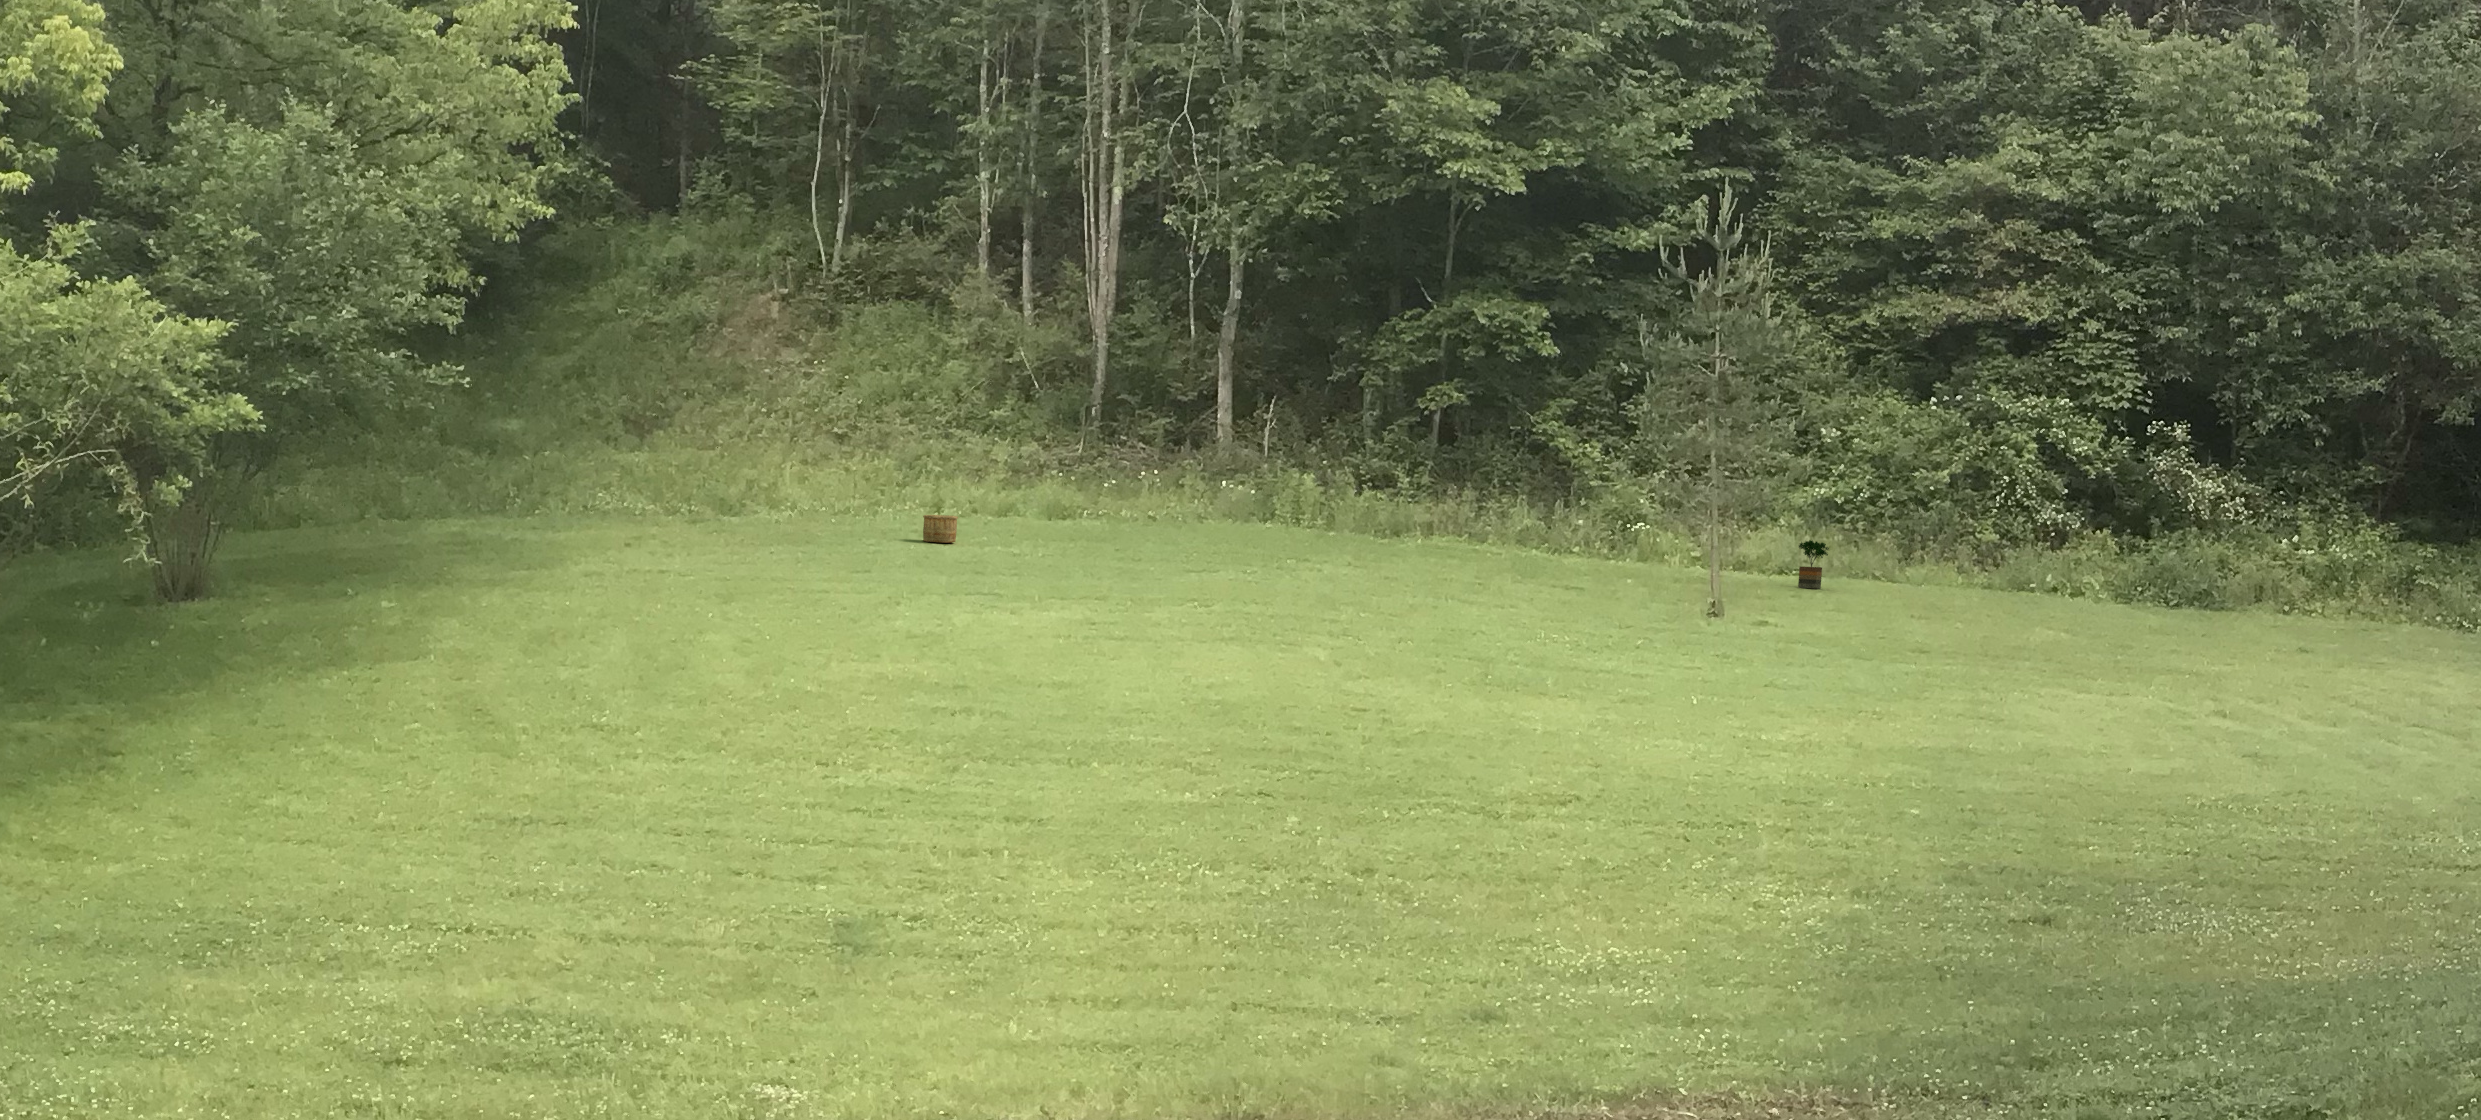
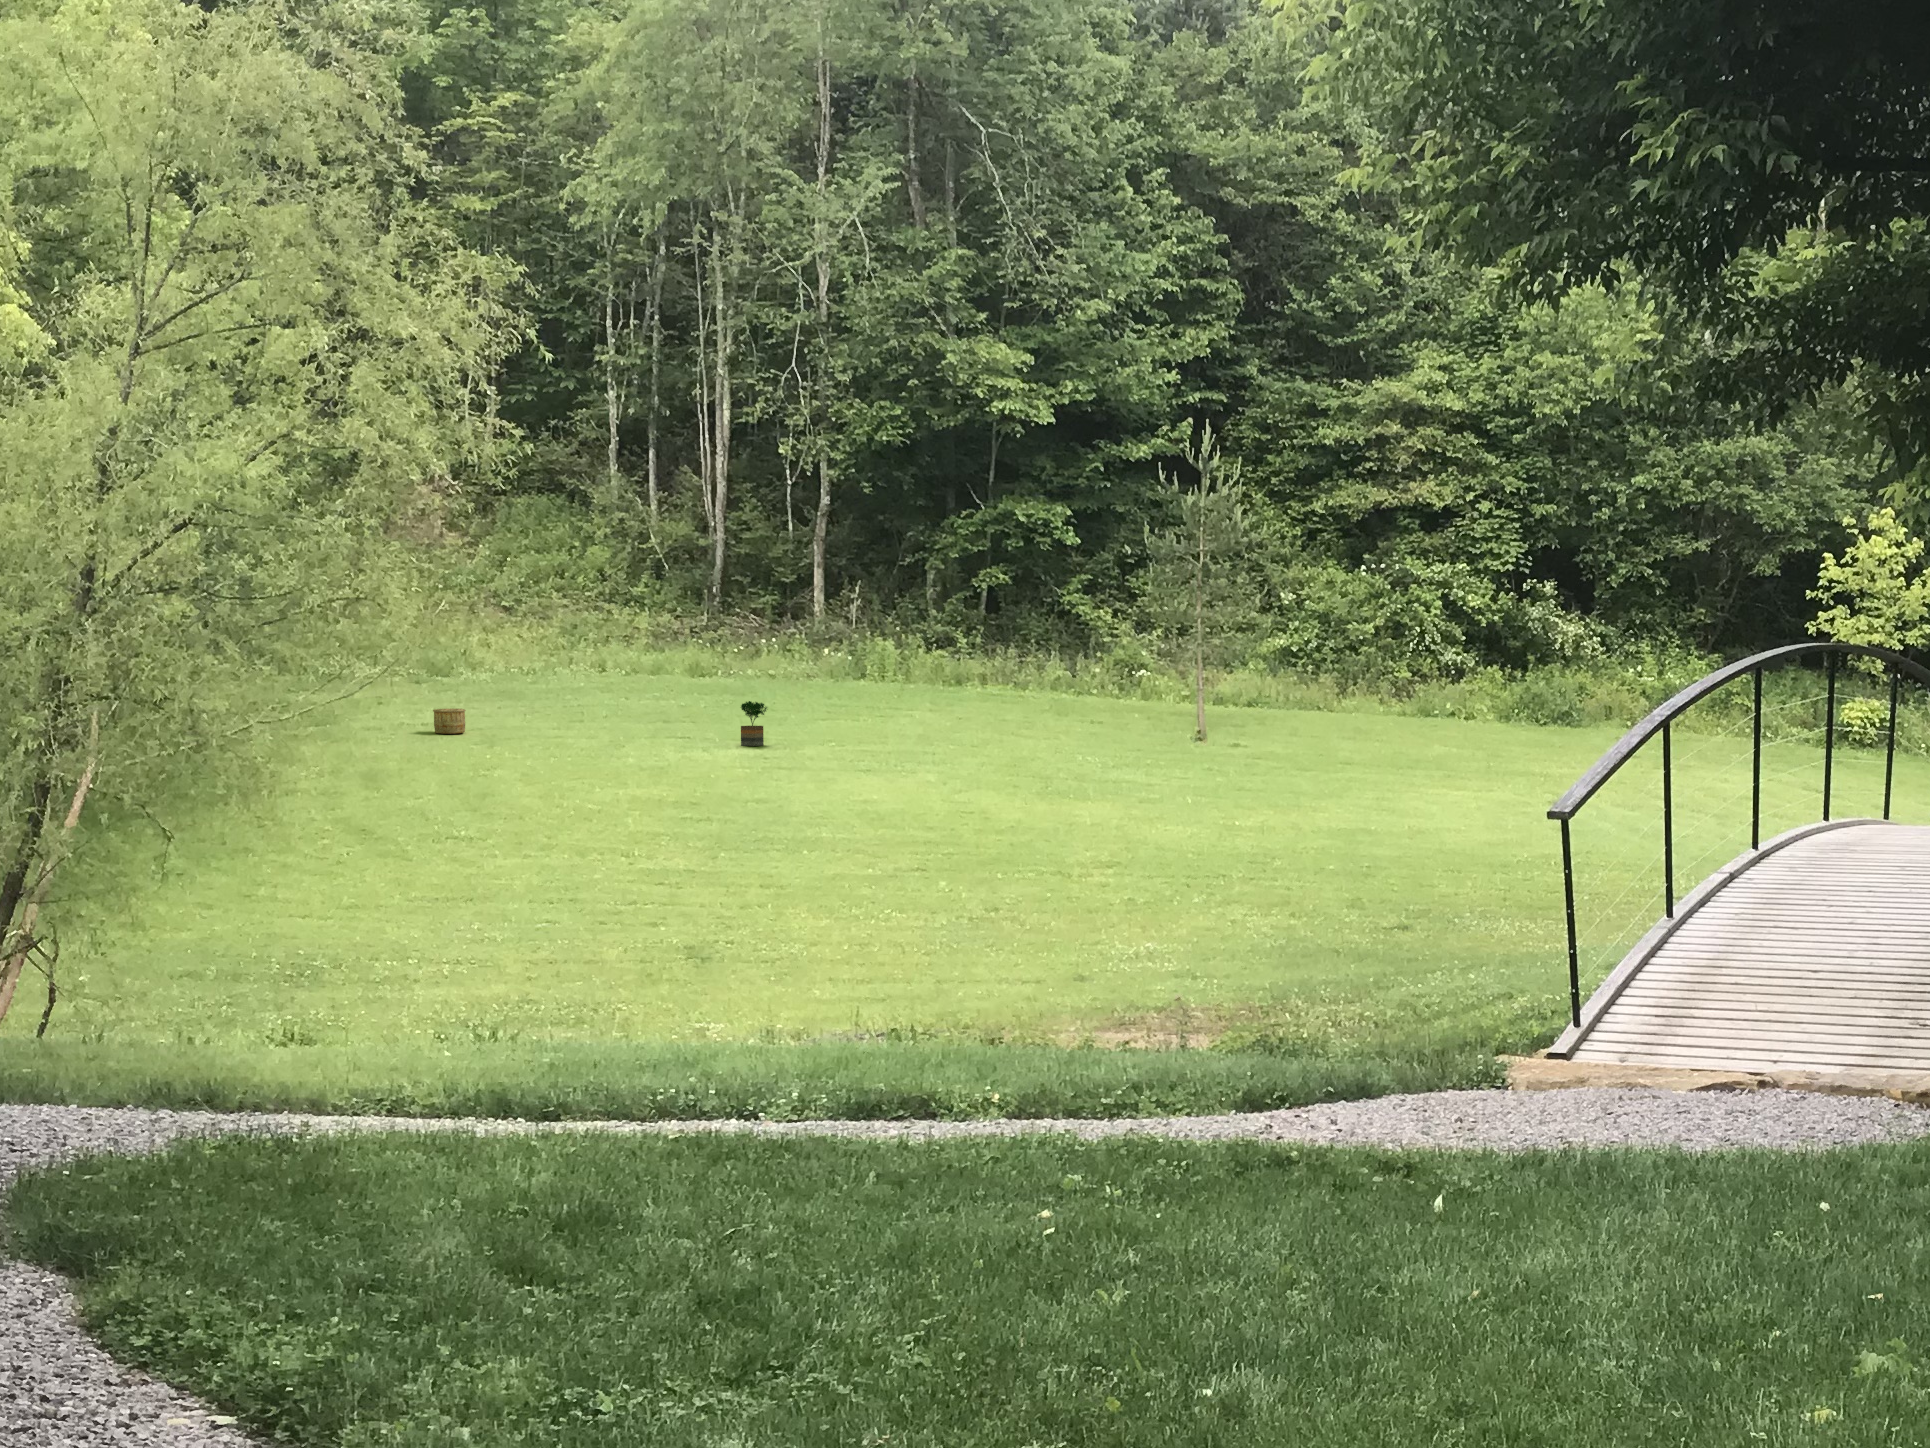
potted tree: present [1798,540,1829,589] -> present [741,701,767,746]

